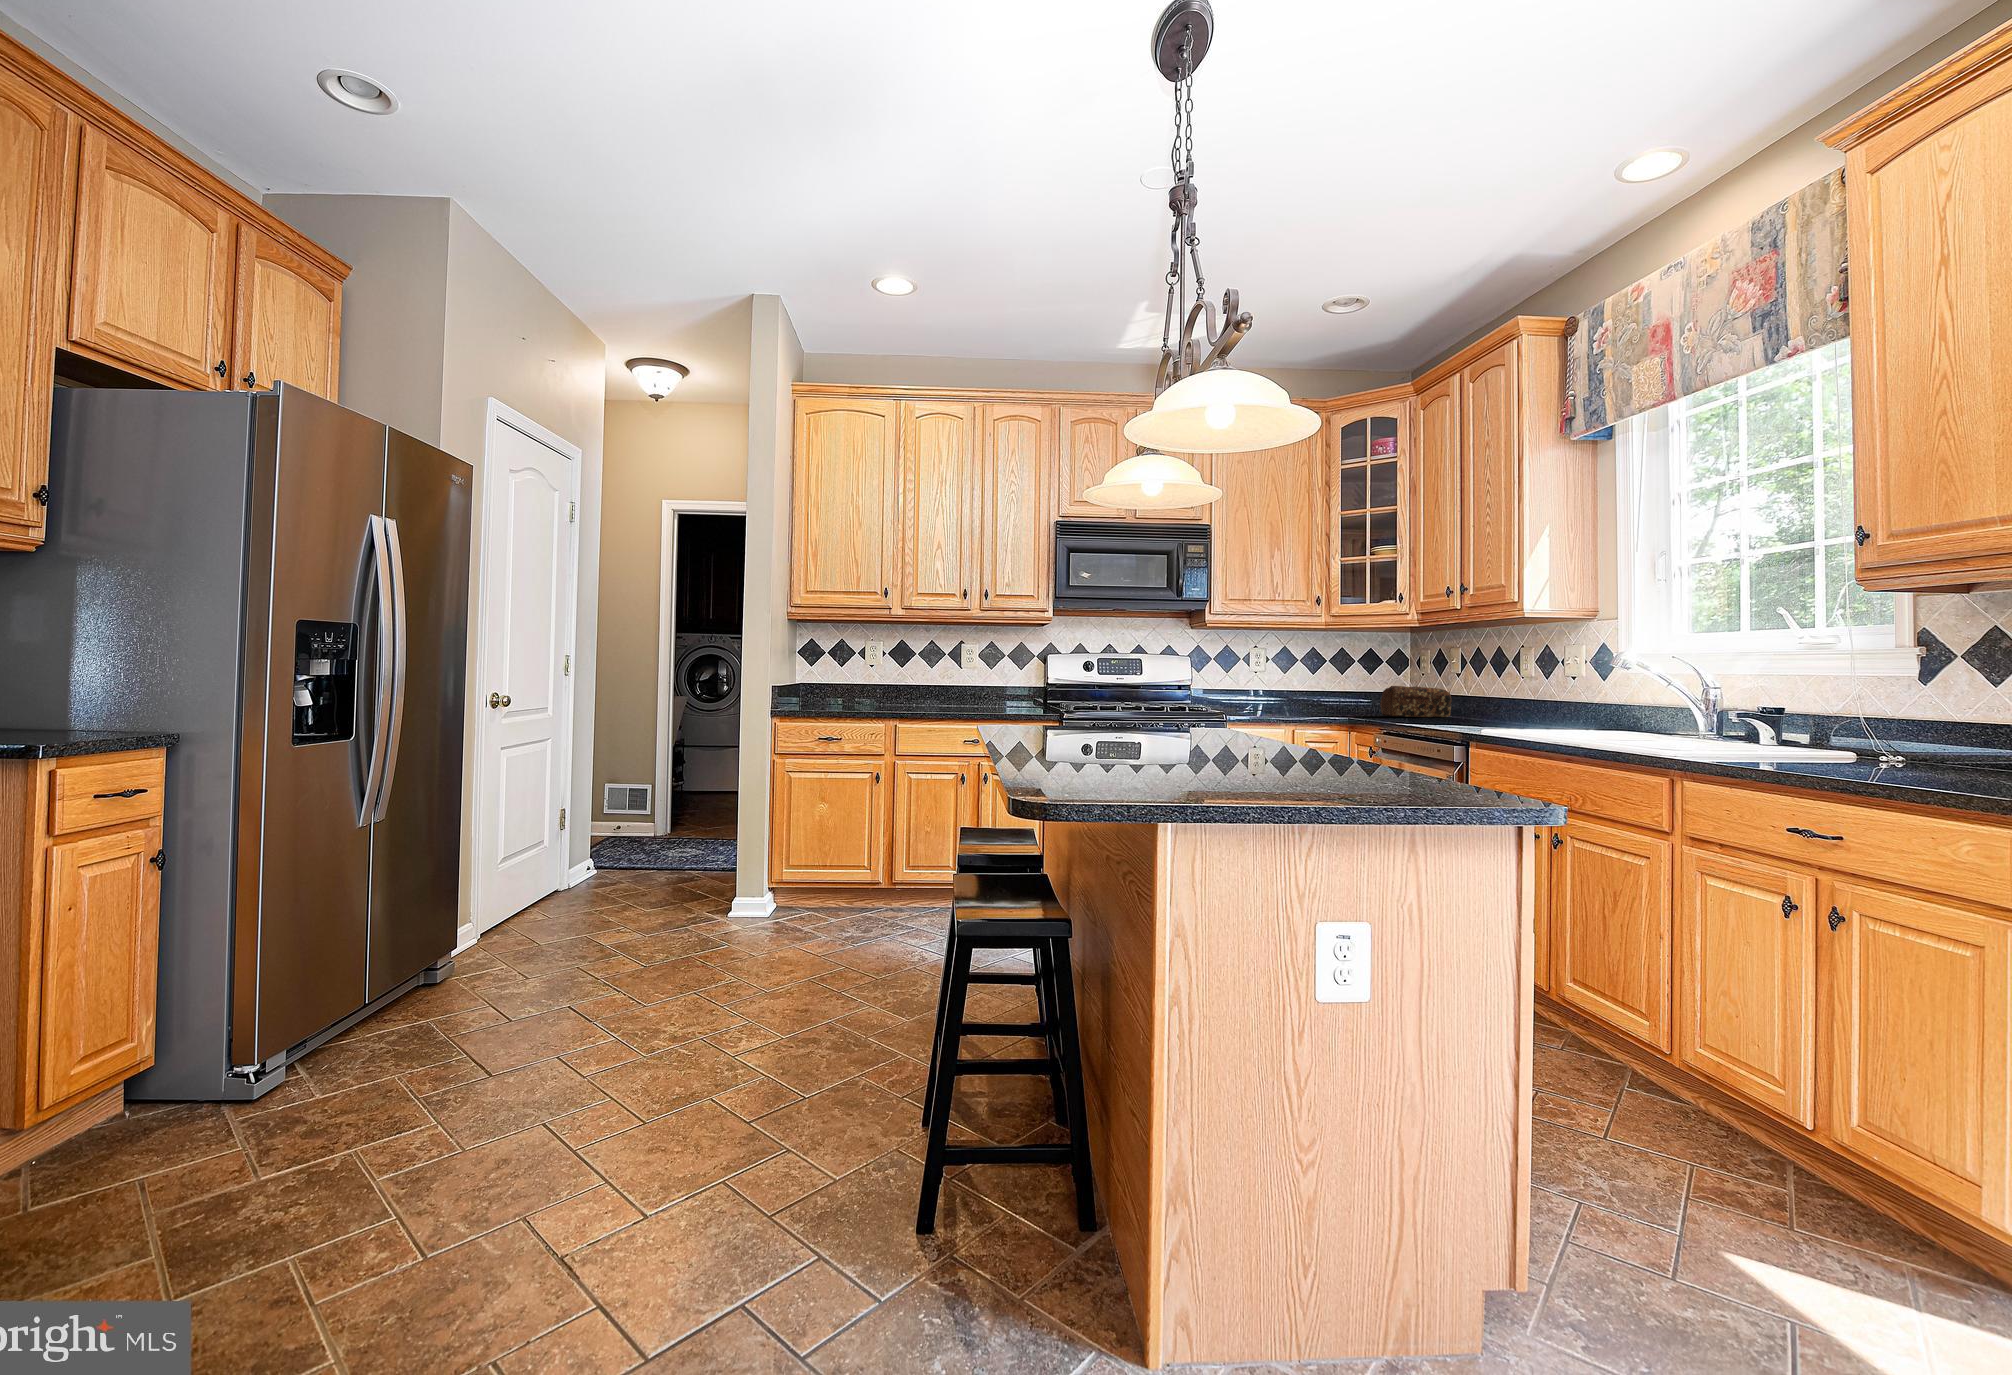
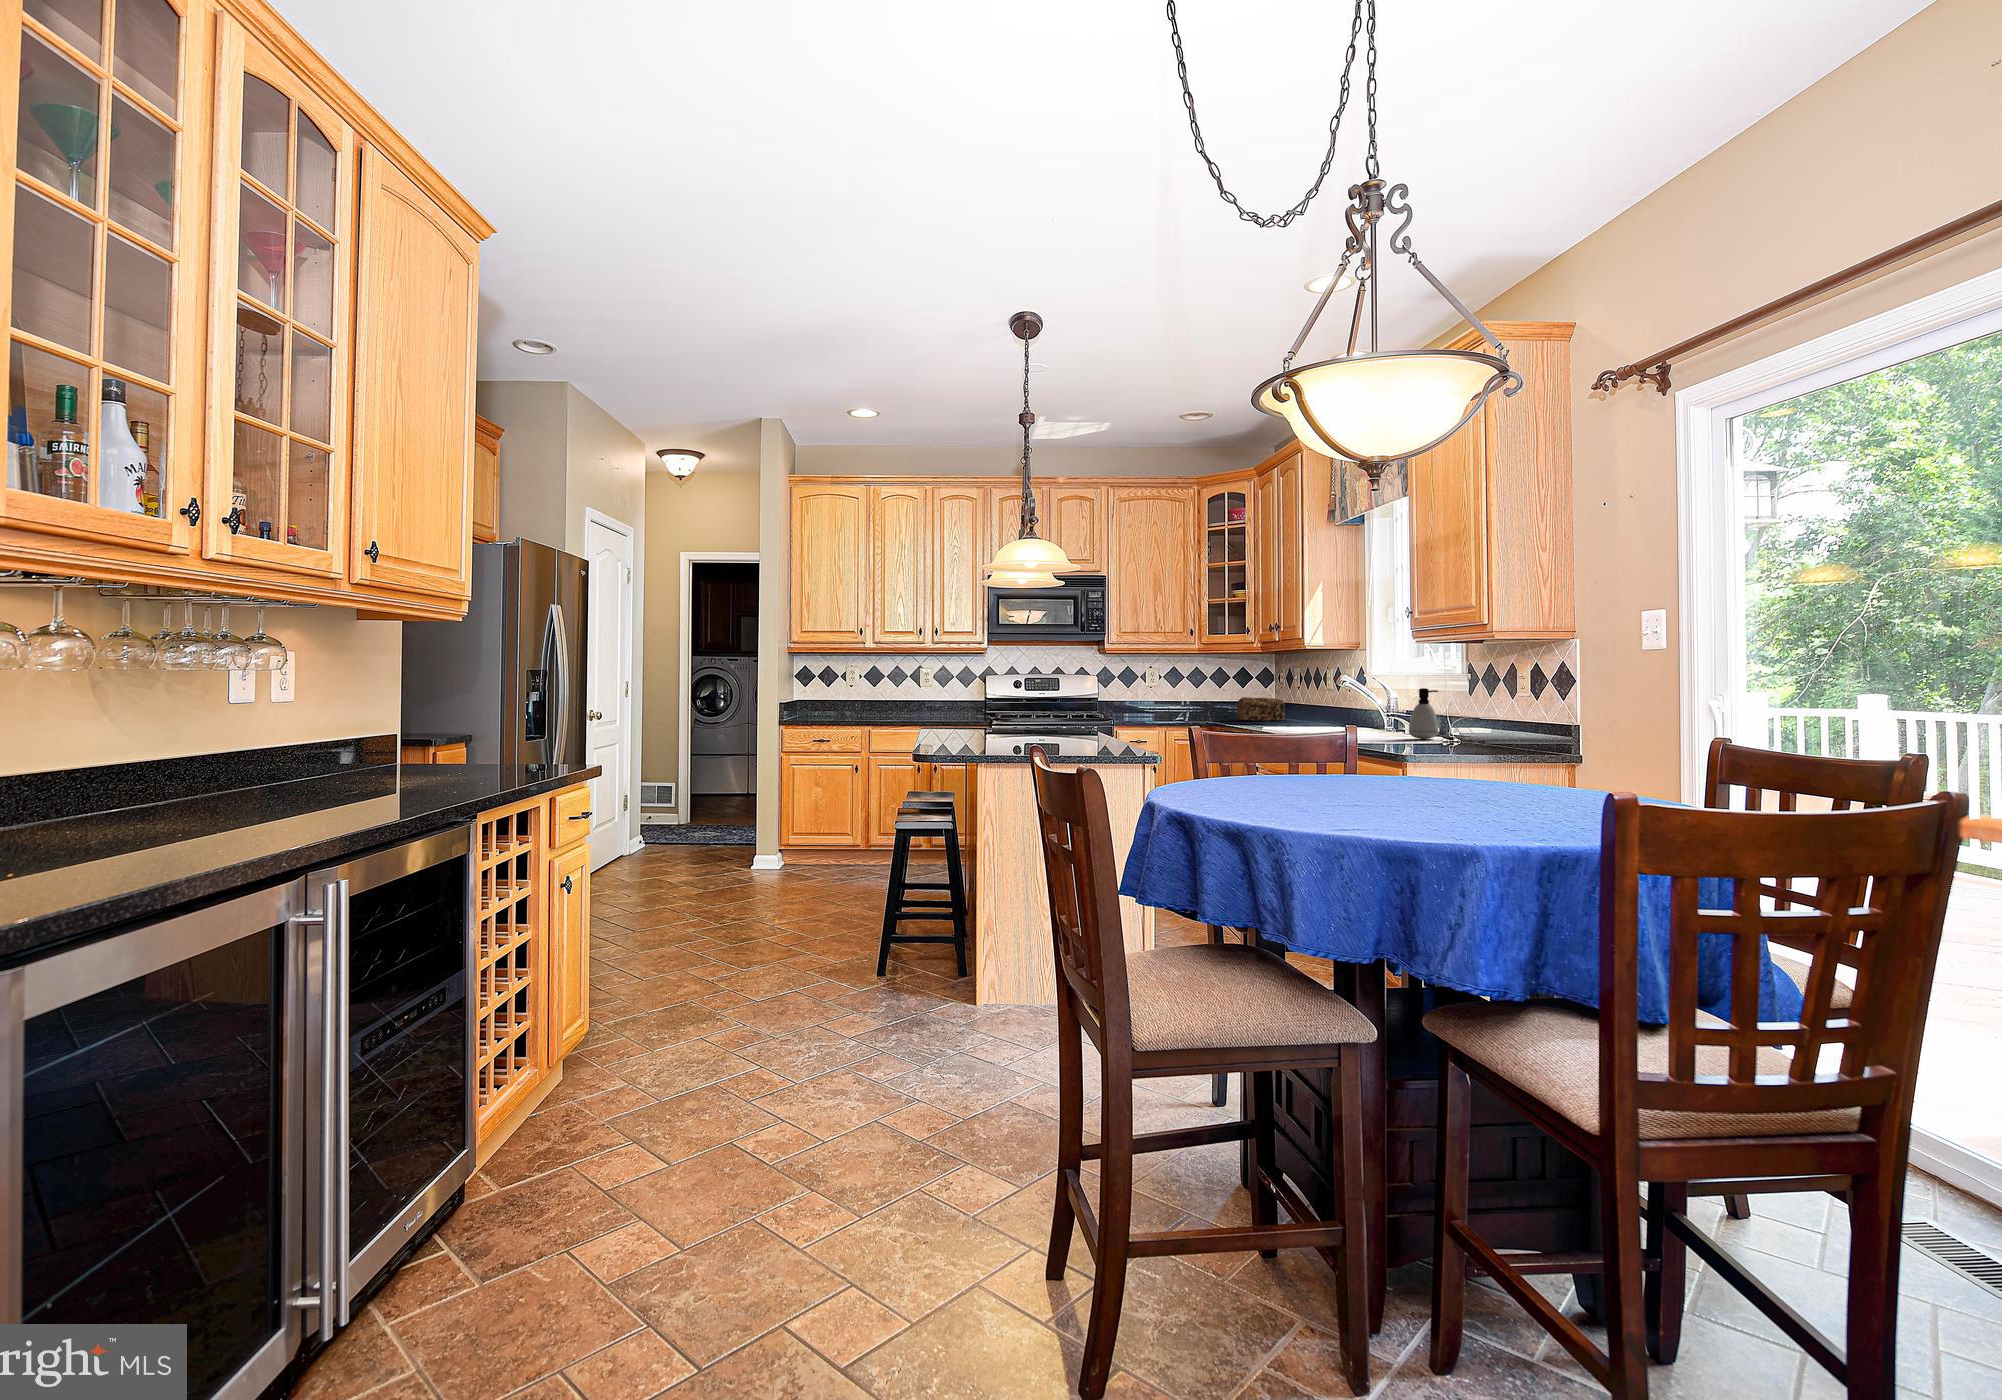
soap dispenser: none [1856,669,1929,758] -> present [1409,688,1438,739]

